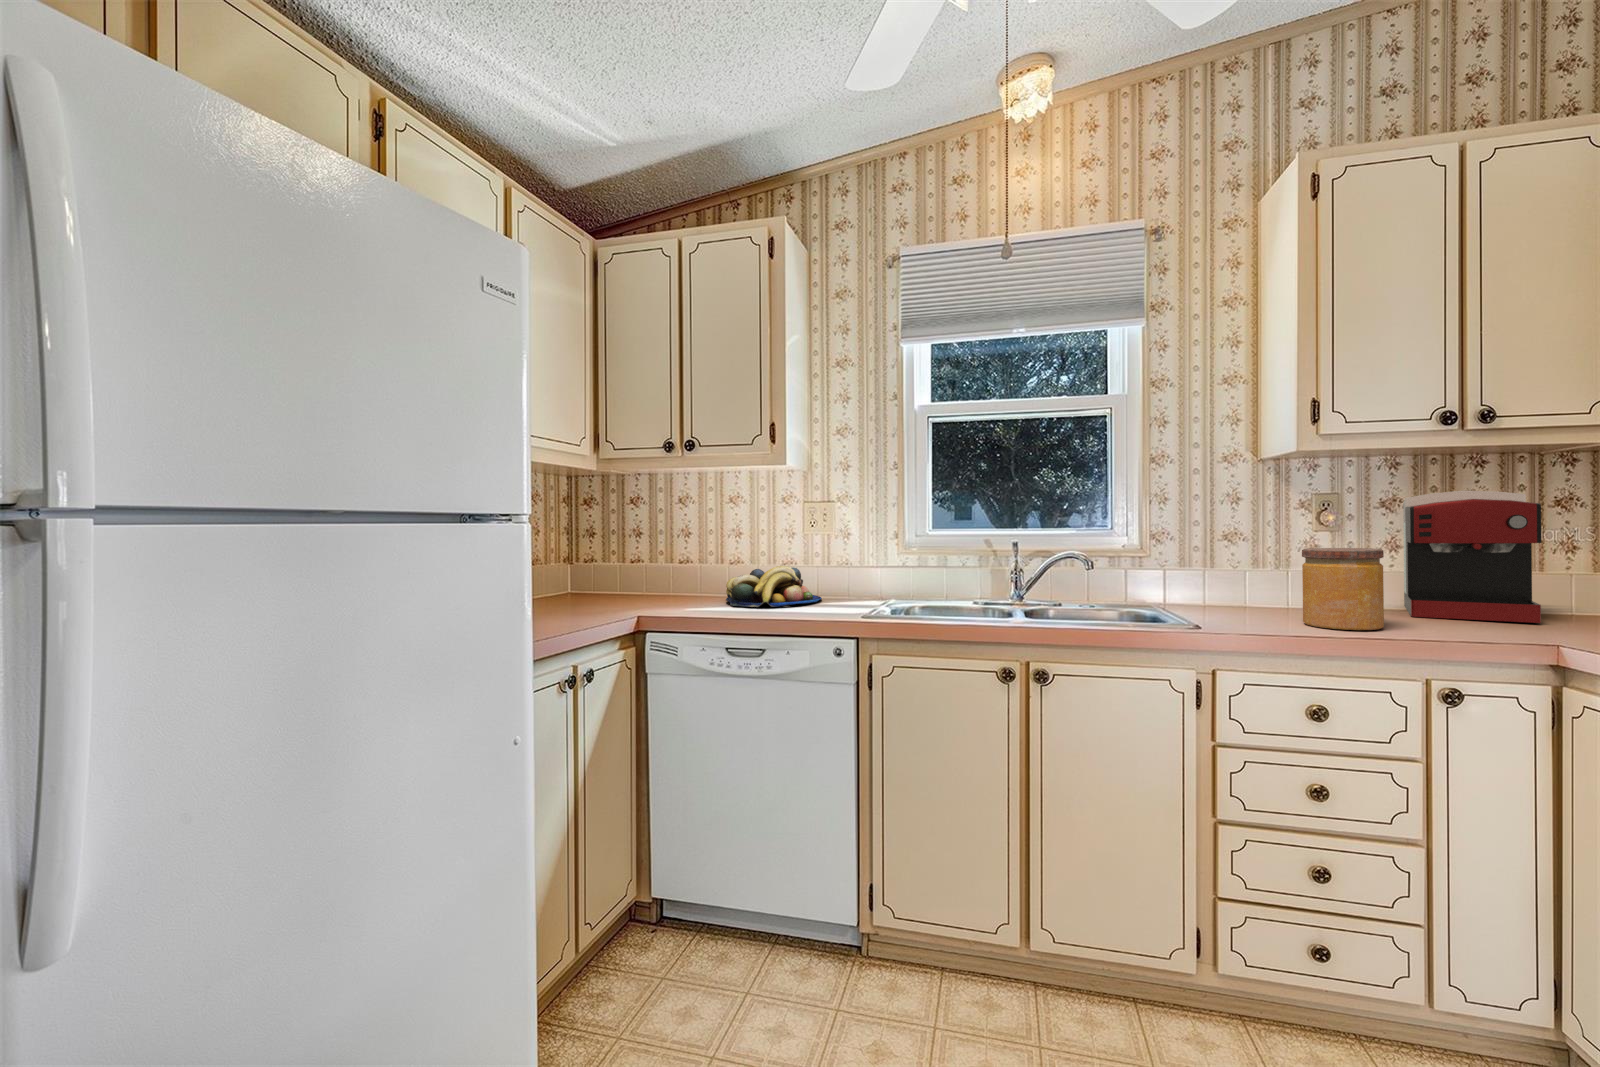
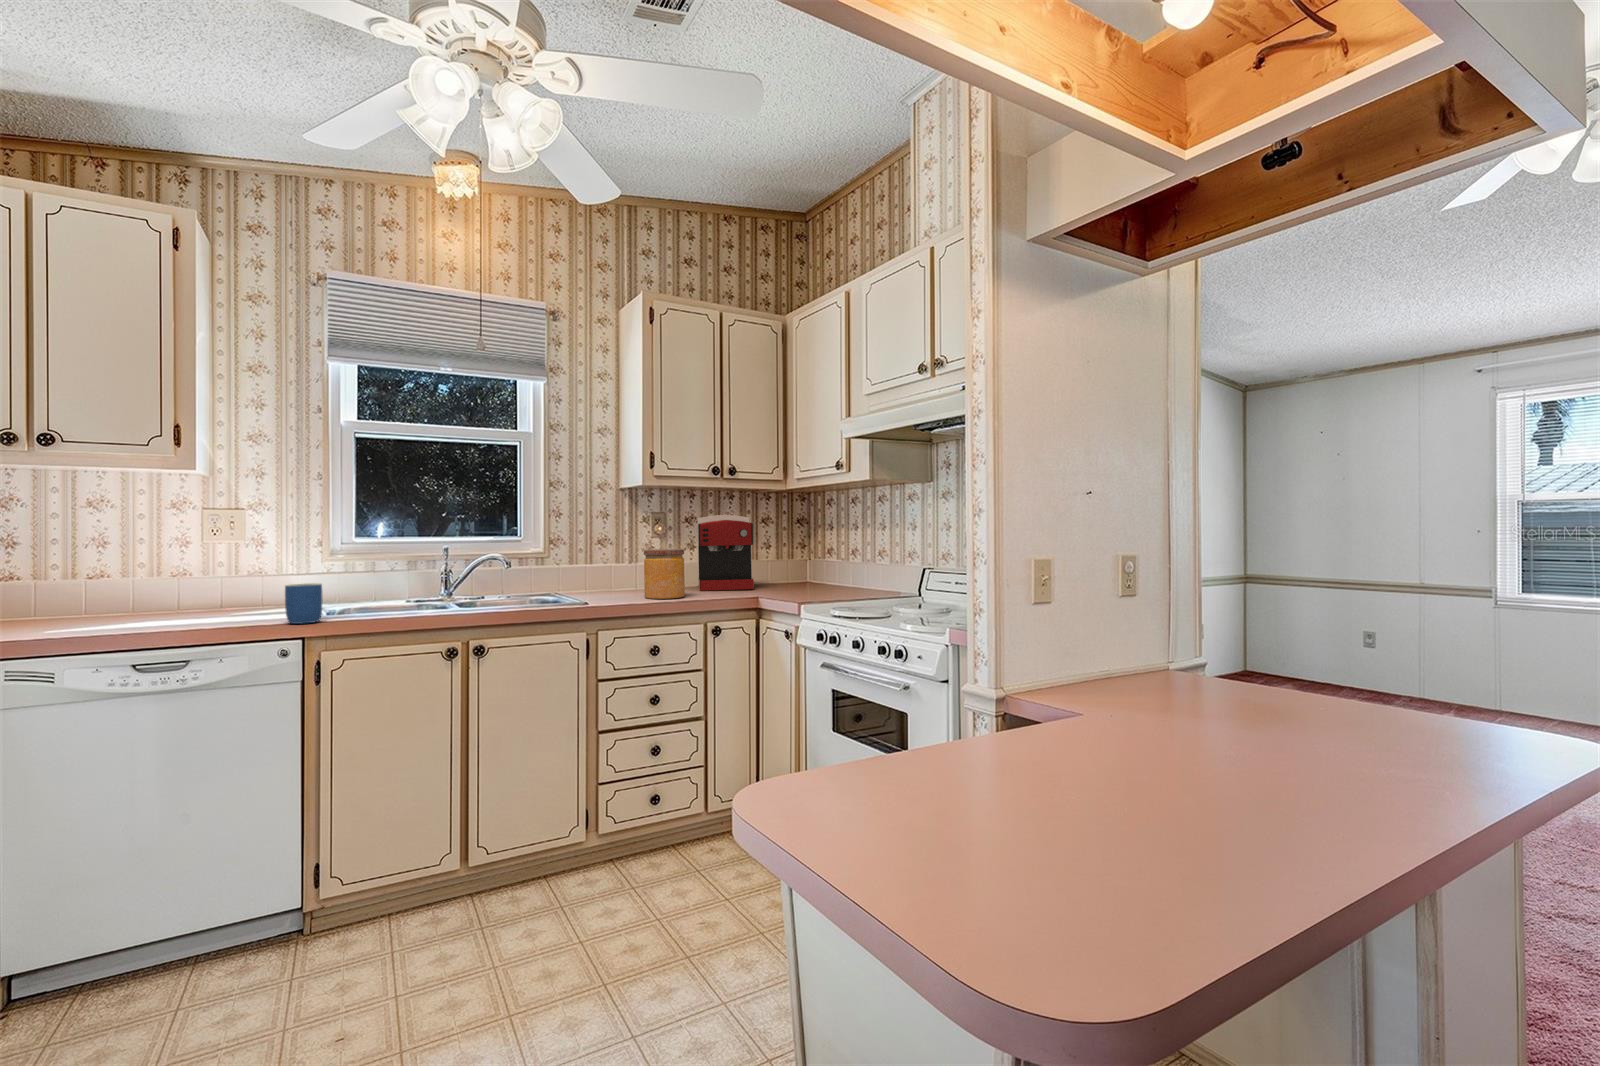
fruit bowl: present [726,566,822,607] -> none [99,578,237,623]
mug: none [840,579,873,624] -> present [285,583,323,624]

